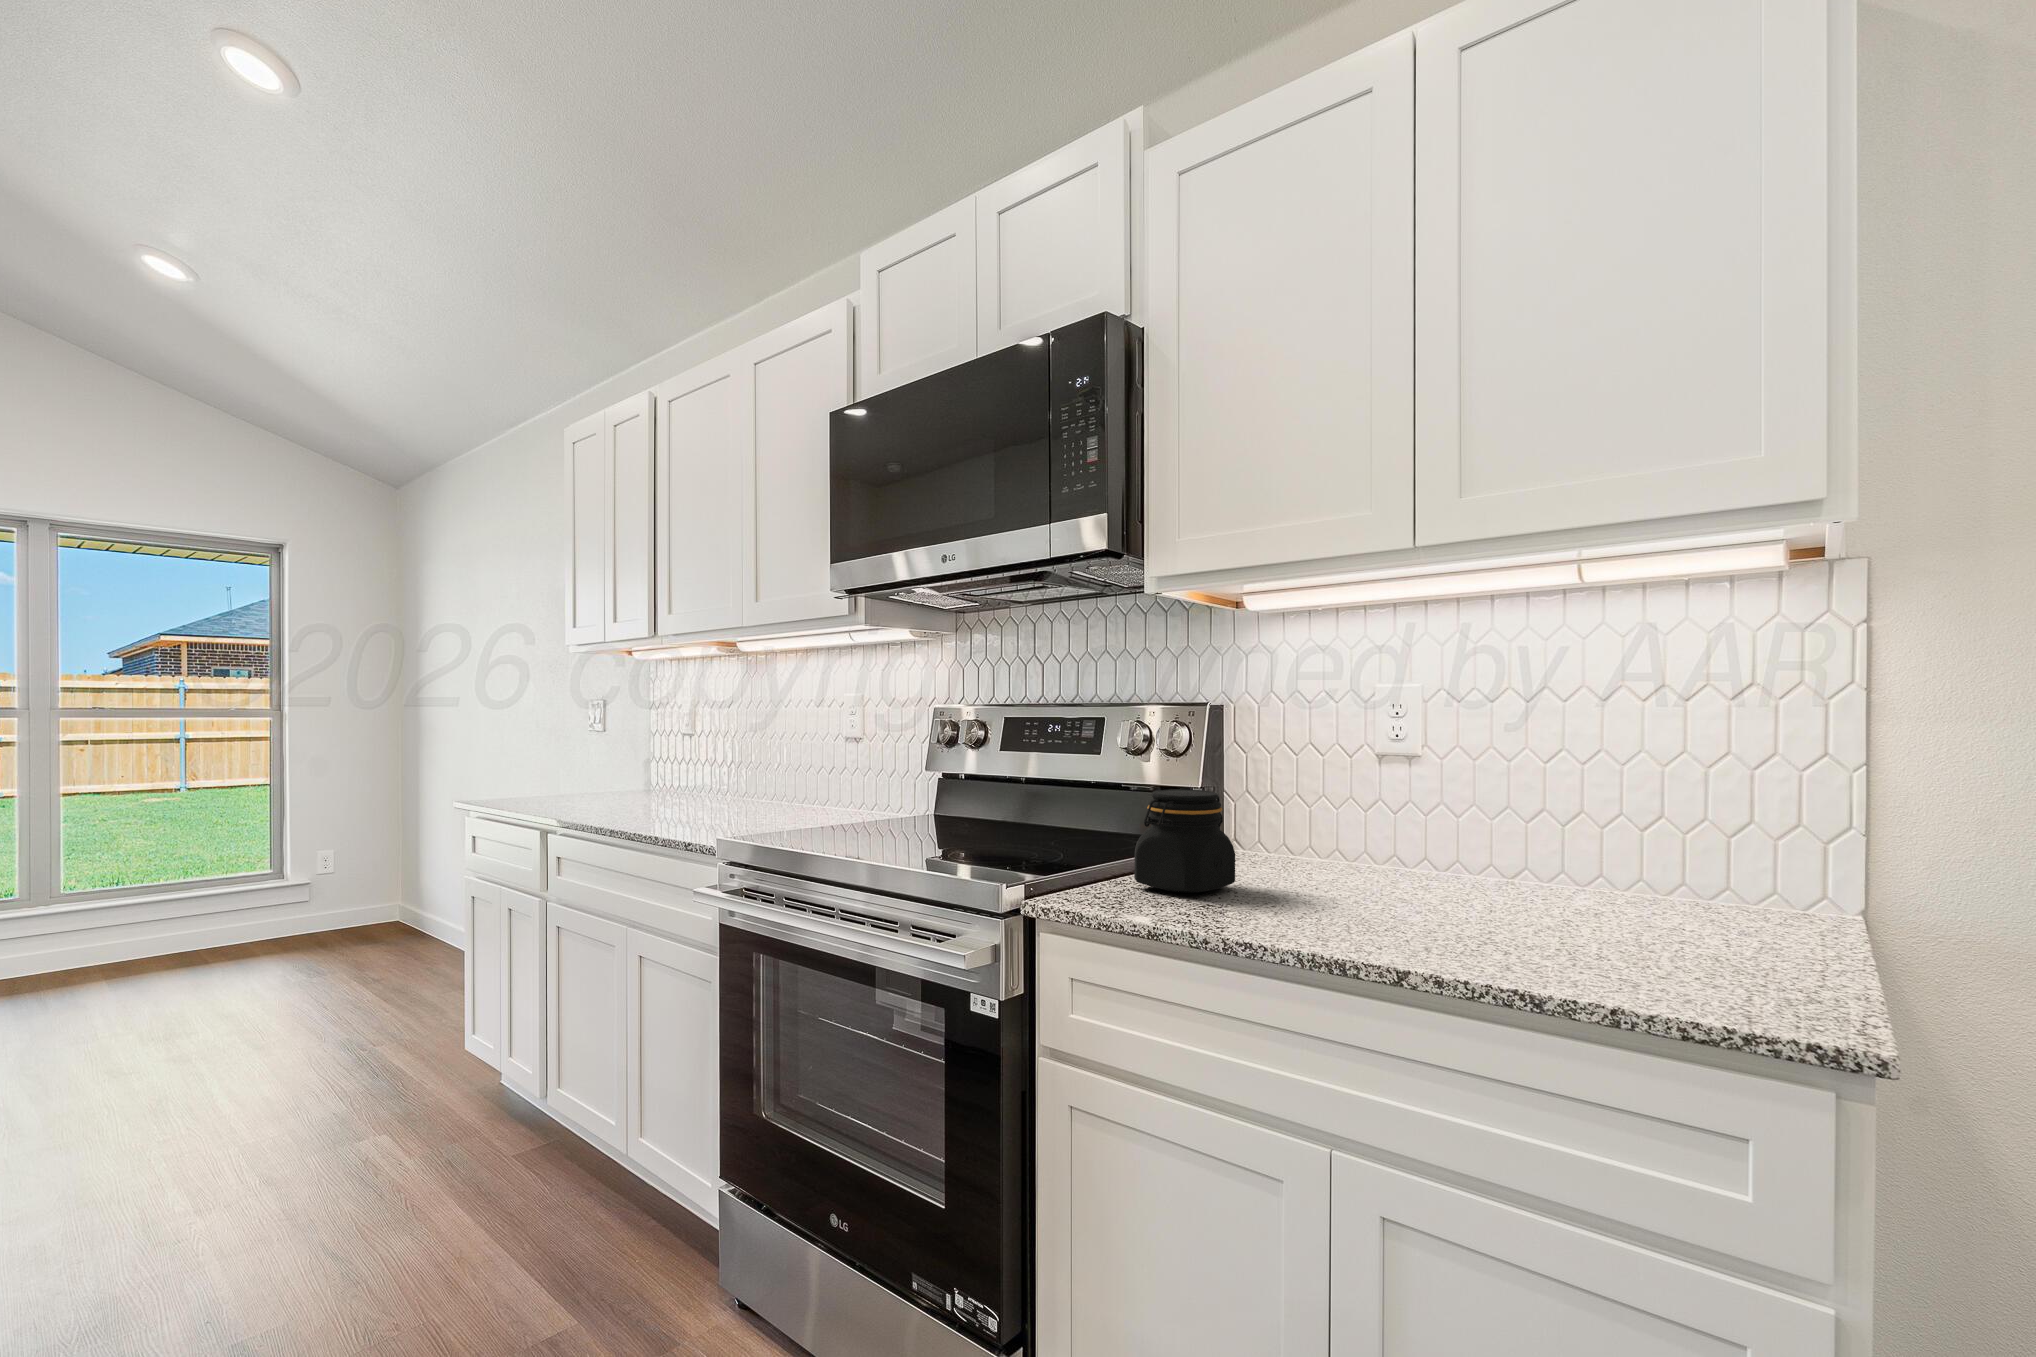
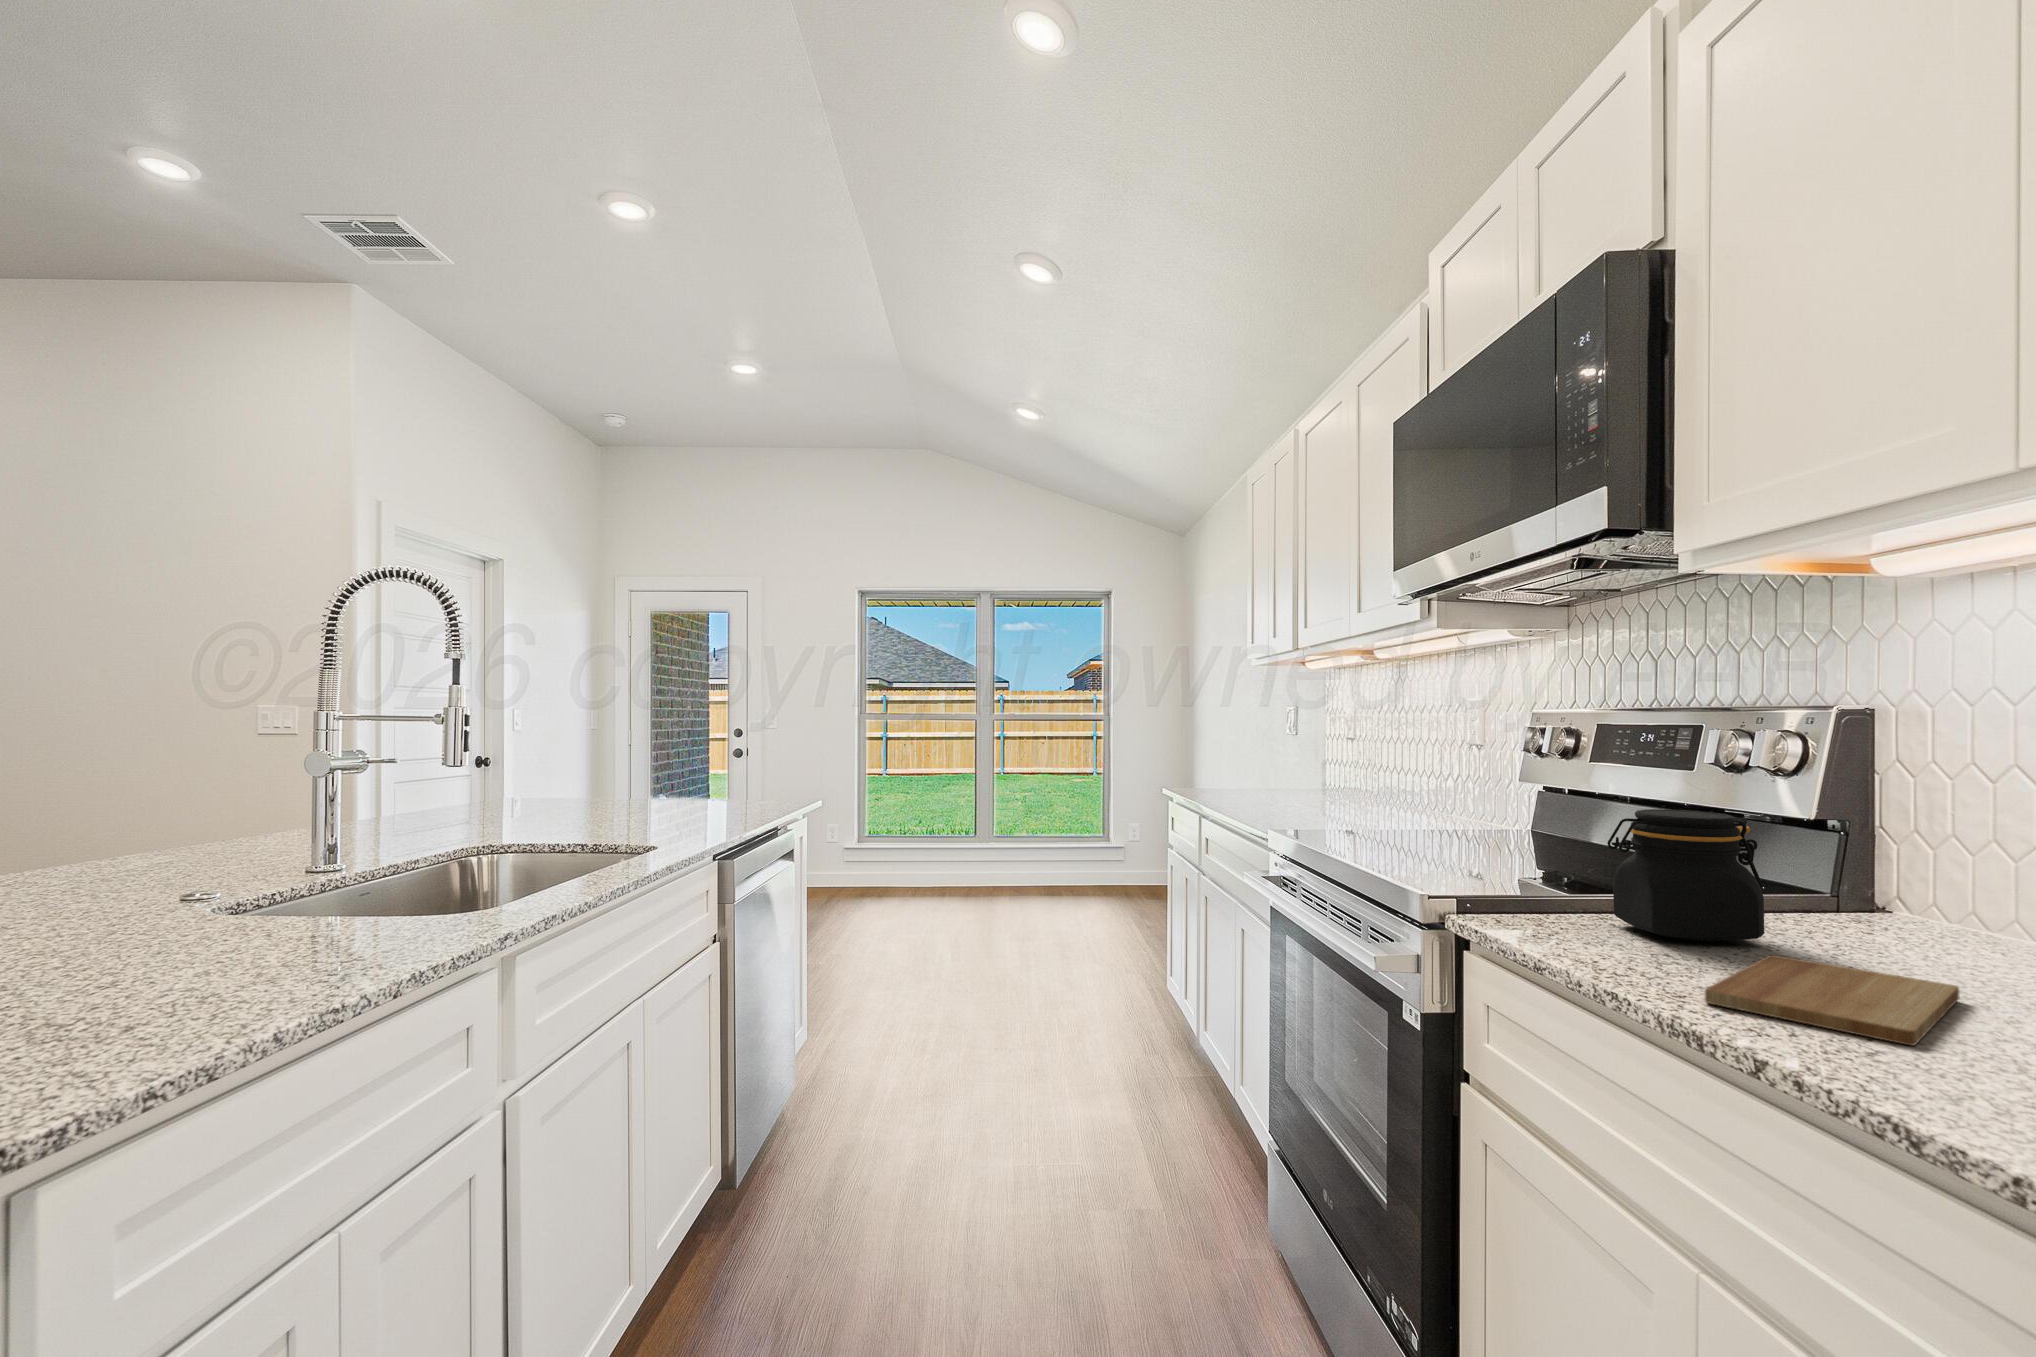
cutting board: none [1273,894,1433,941] -> present [1705,955,1960,1045]

